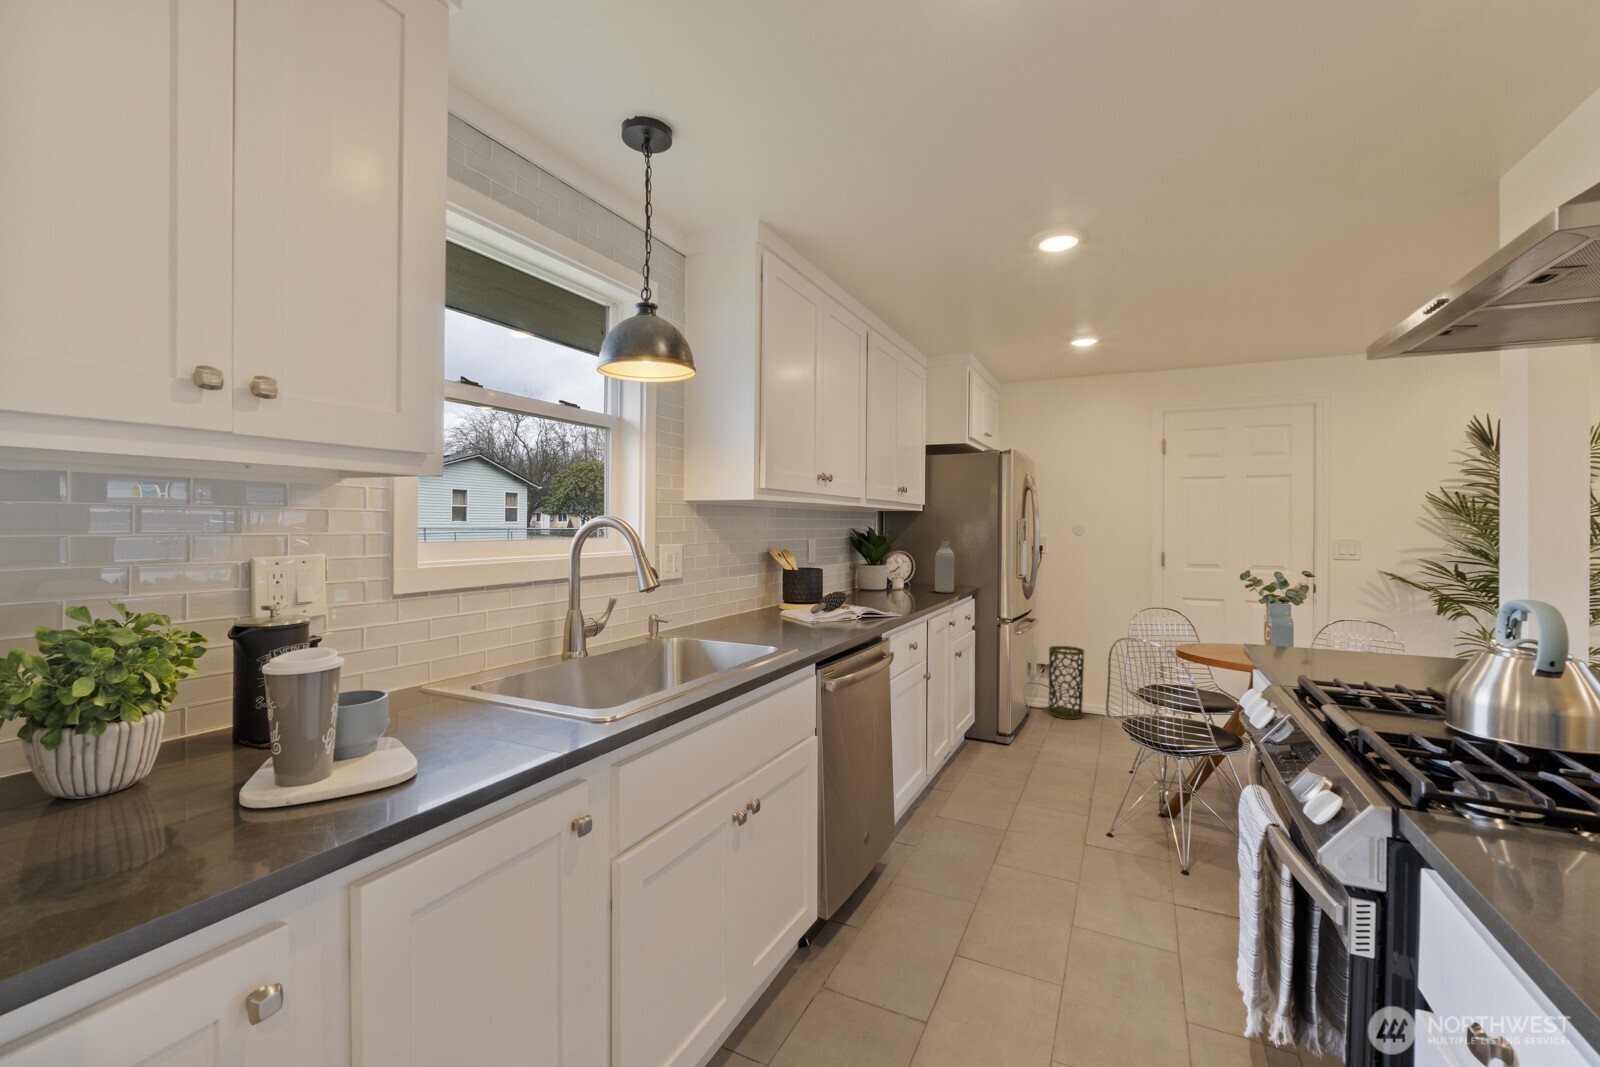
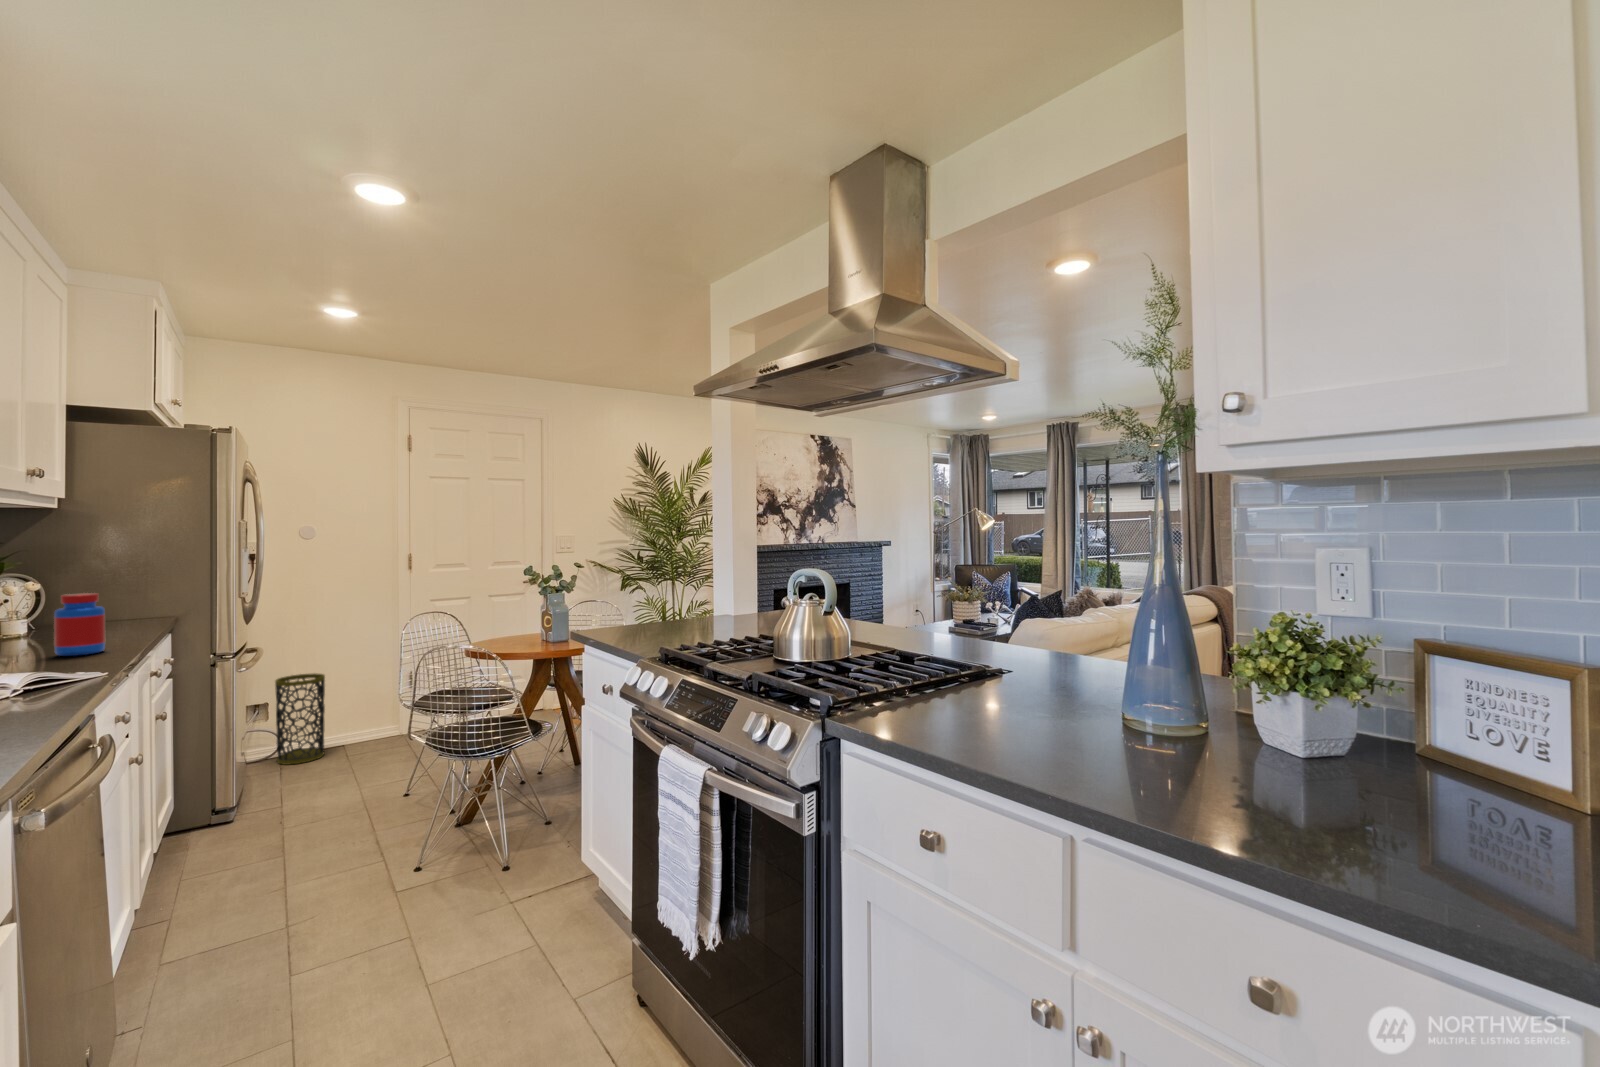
bottle: present [935,538,955,593] -> none [100,547,141,629]
jar: none [901,568,924,606] -> present [54,593,105,656]

